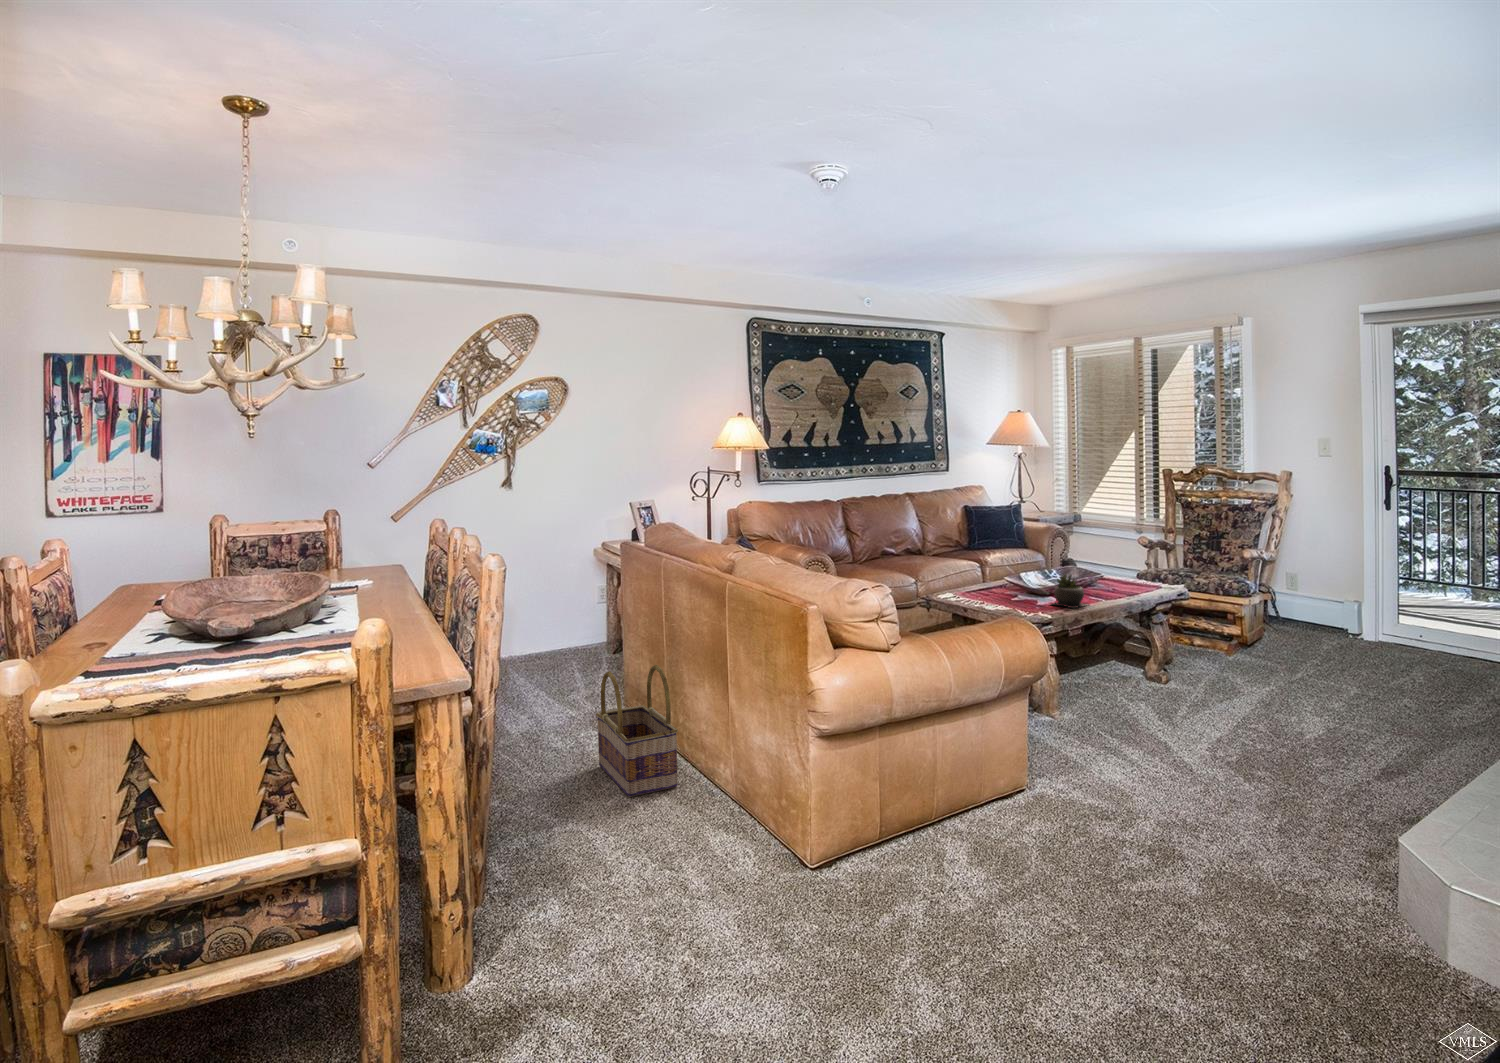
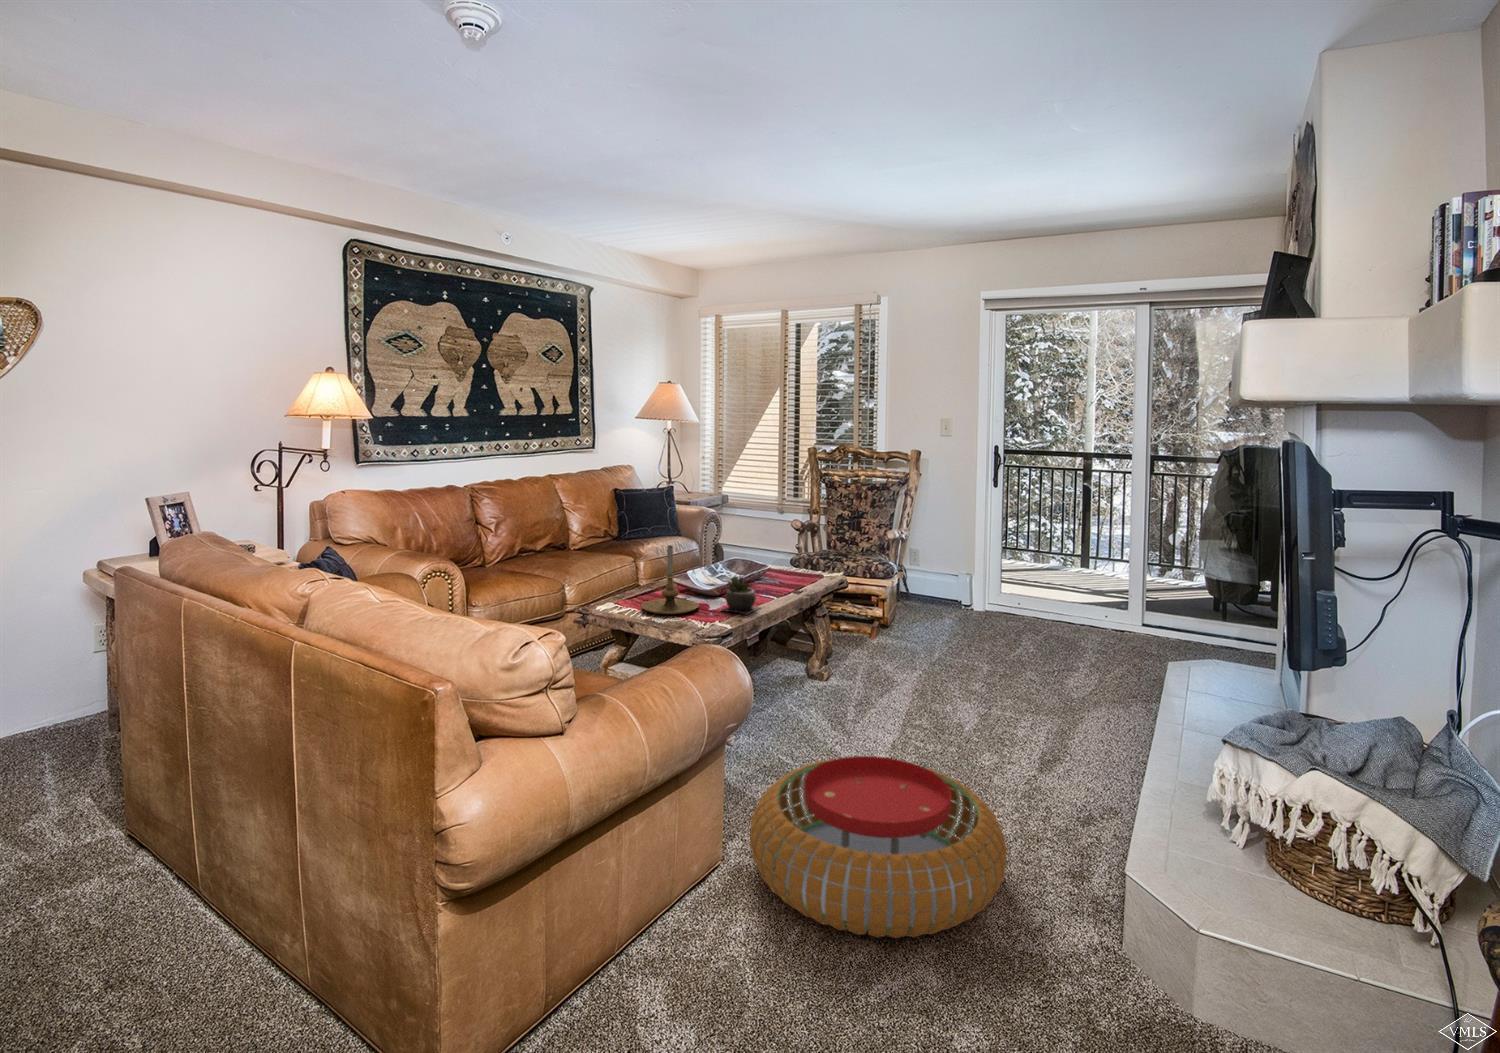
candle holder: none [977,545,1030,604] -> present [641,545,699,614]
basket: present [596,665,678,797] -> none [64,780,222,1013]
pouf: none [1052,717,1306,860] -> present [750,756,1007,939]

